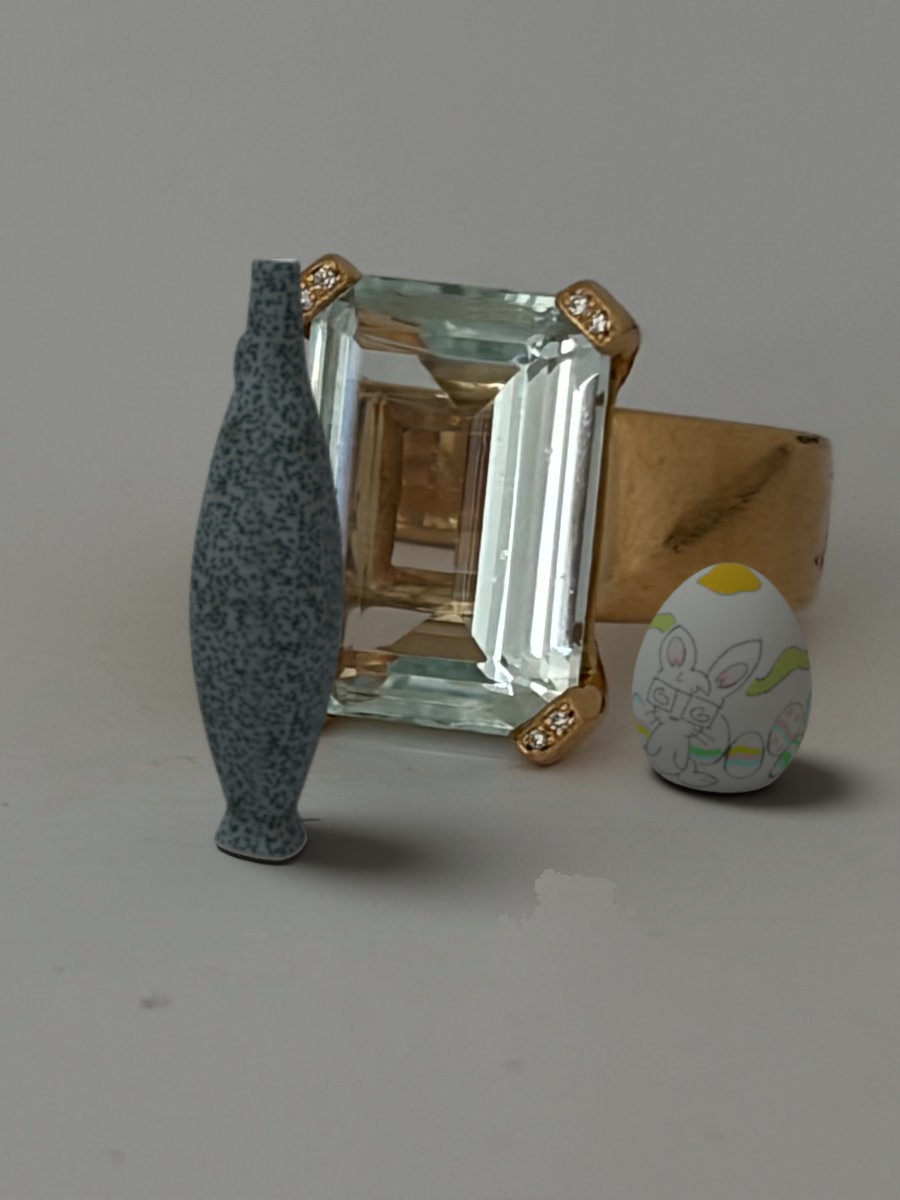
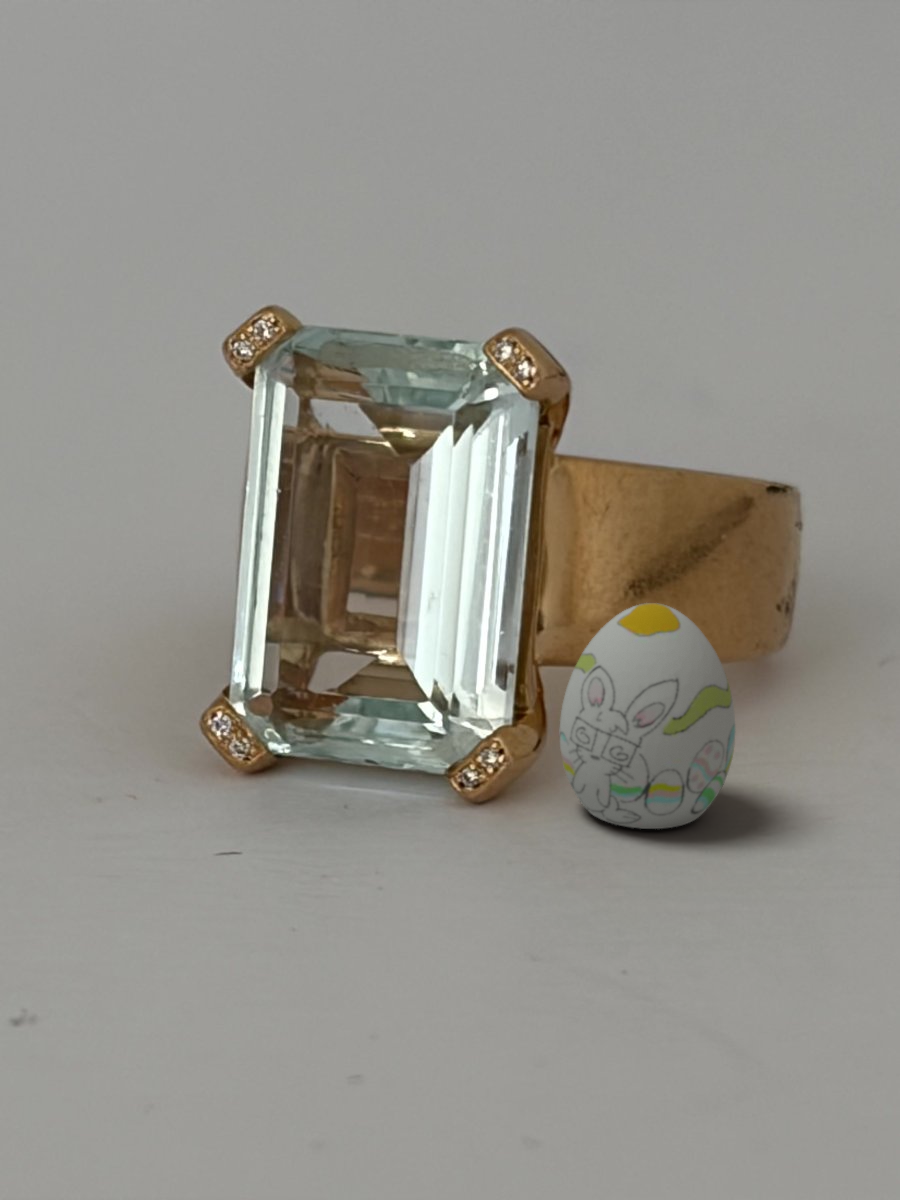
vase: present [189,259,344,860] -> none [103,325,254,902]

